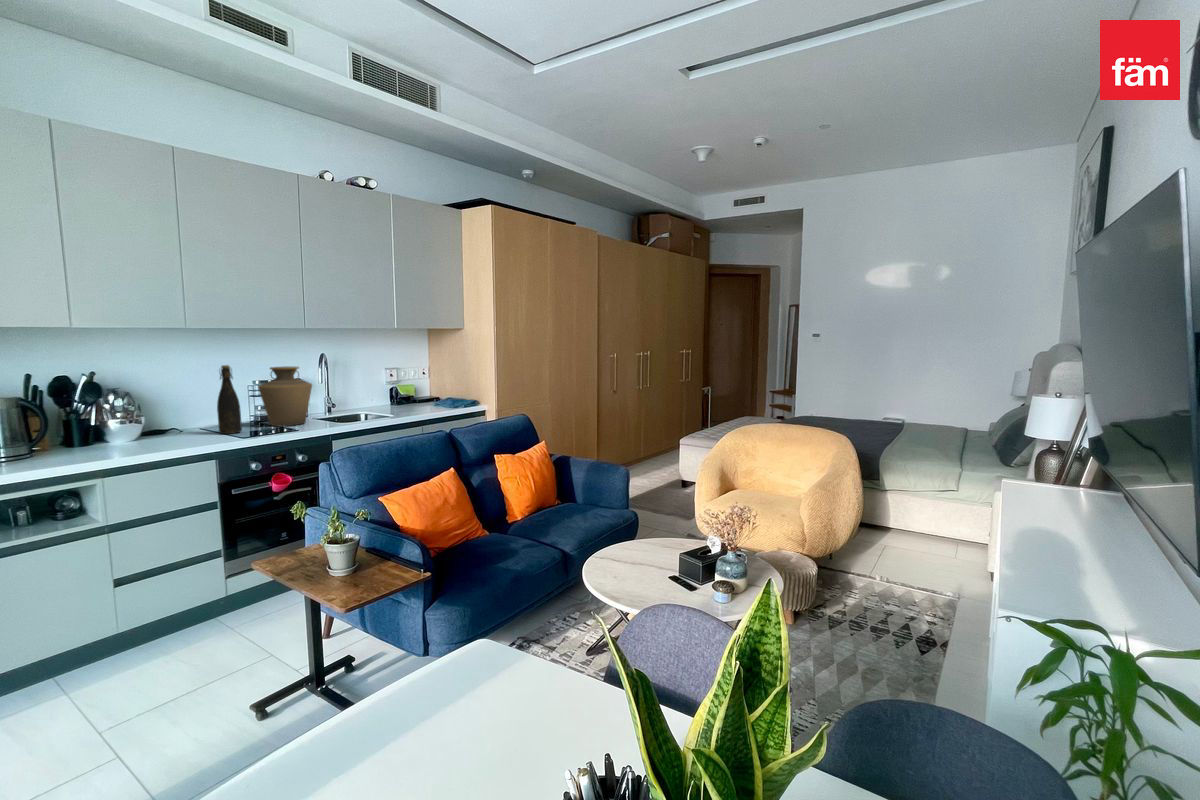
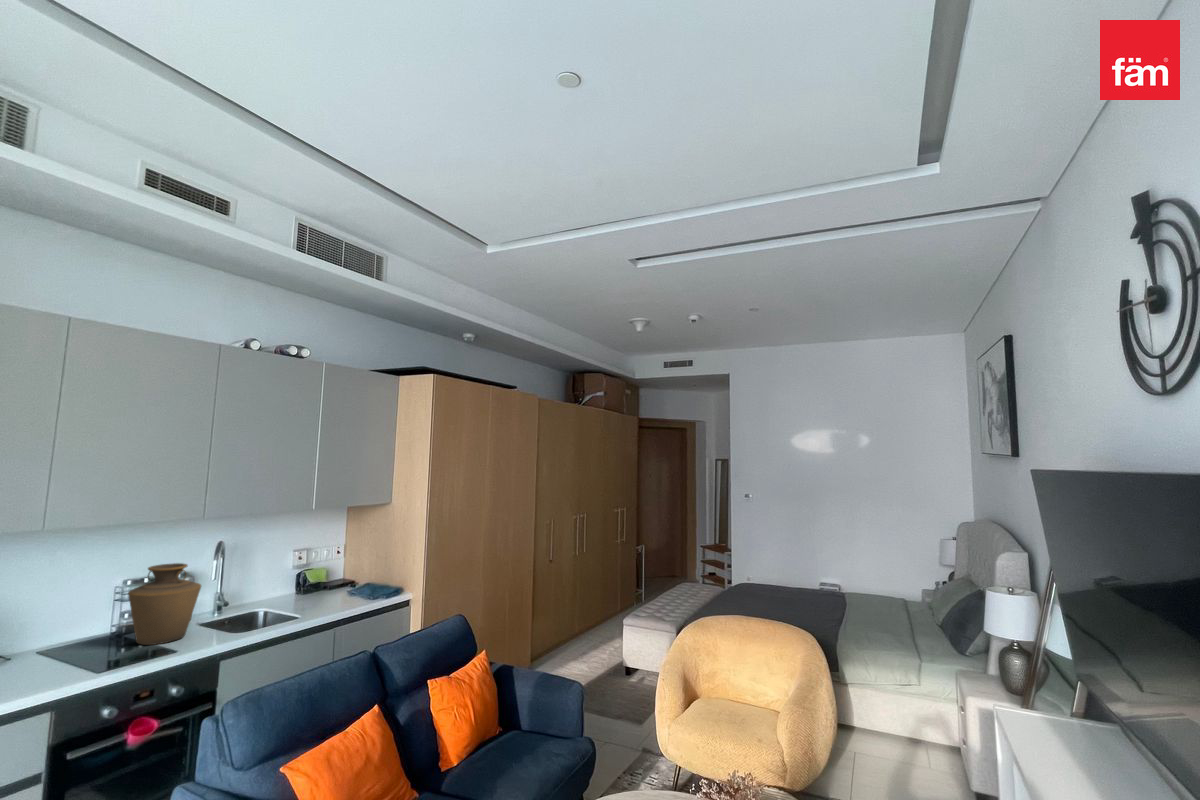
bottle: present [217,365,242,434] -> none [63,573,100,666]

